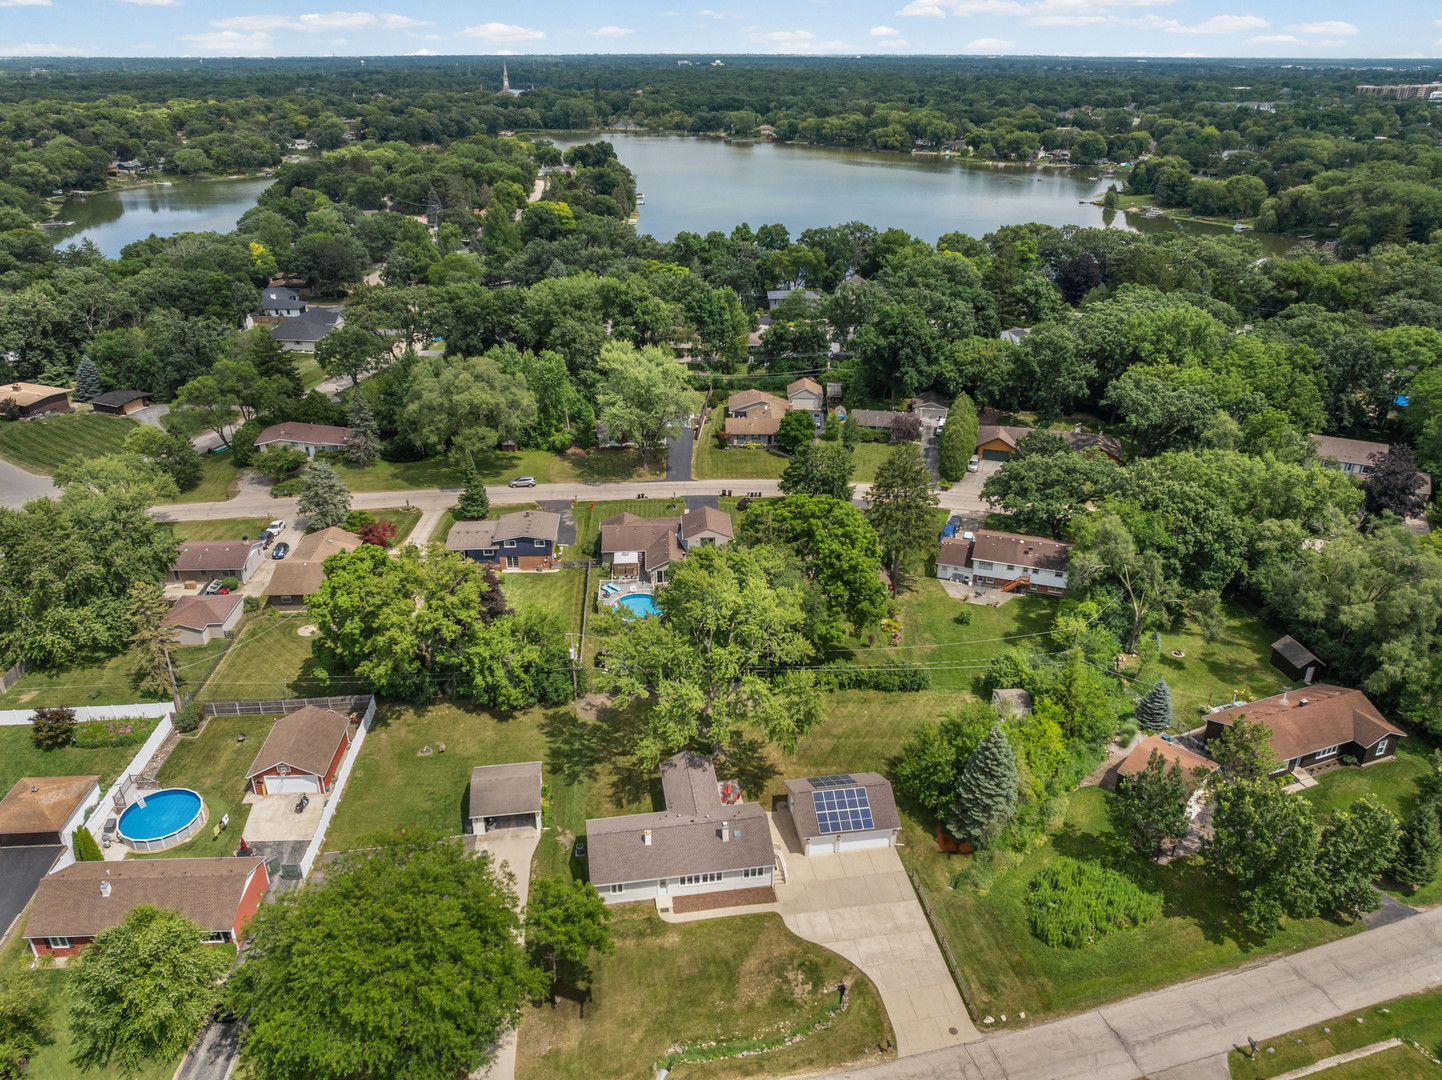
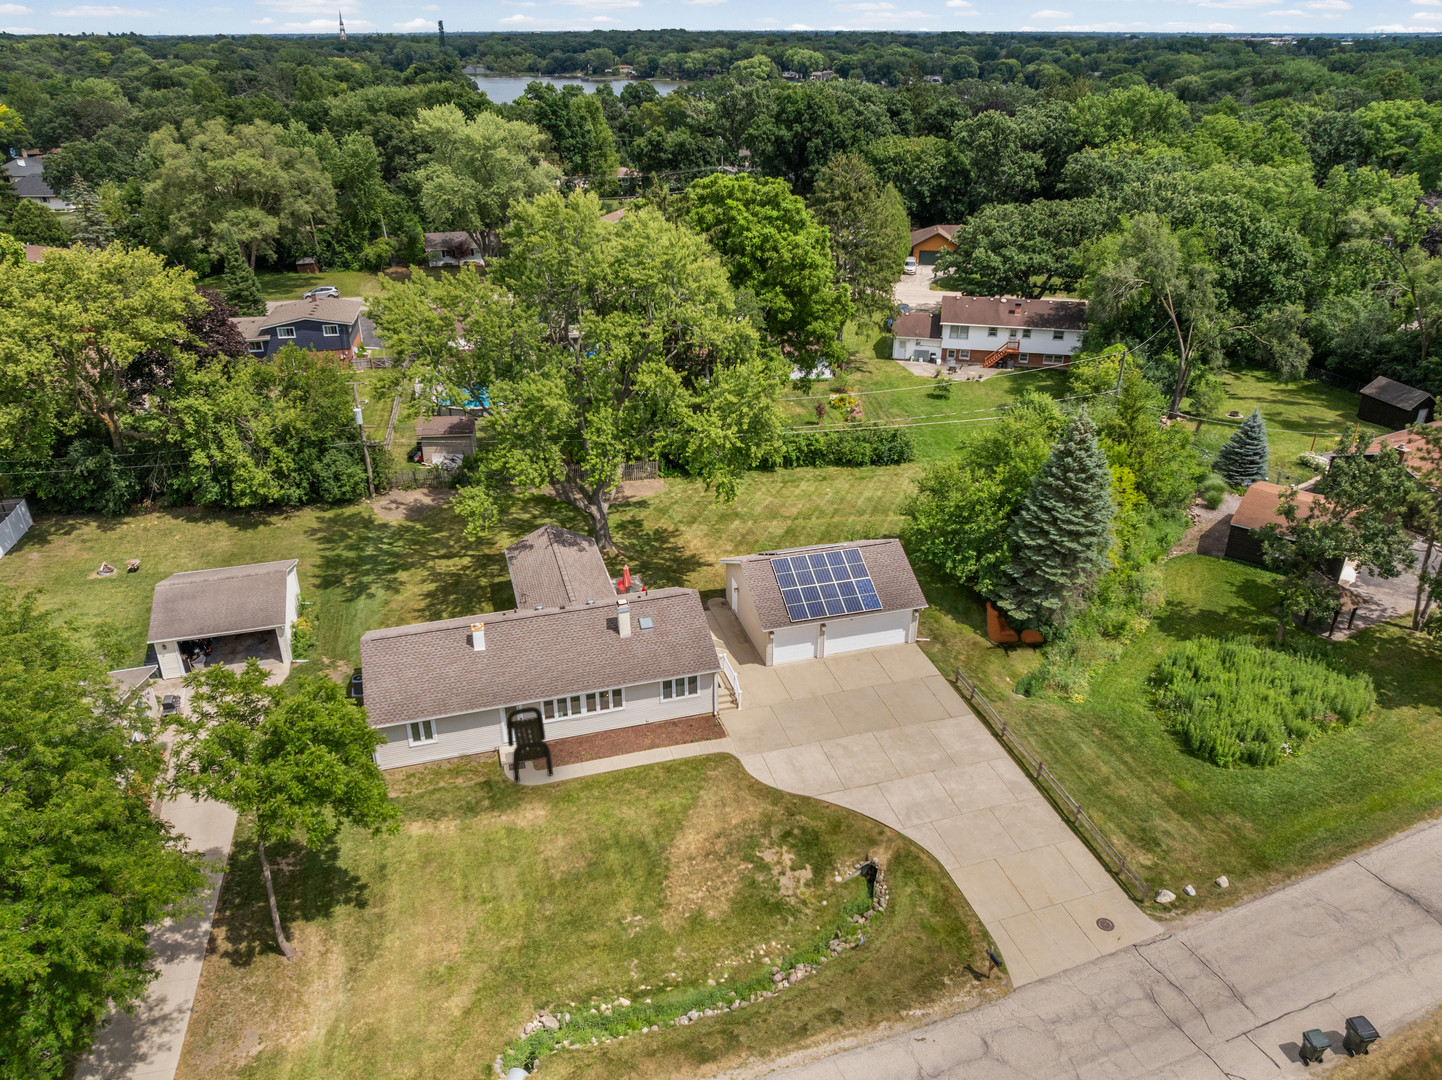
bench: present [550,976,592,1018] -> present [507,707,553,782]

